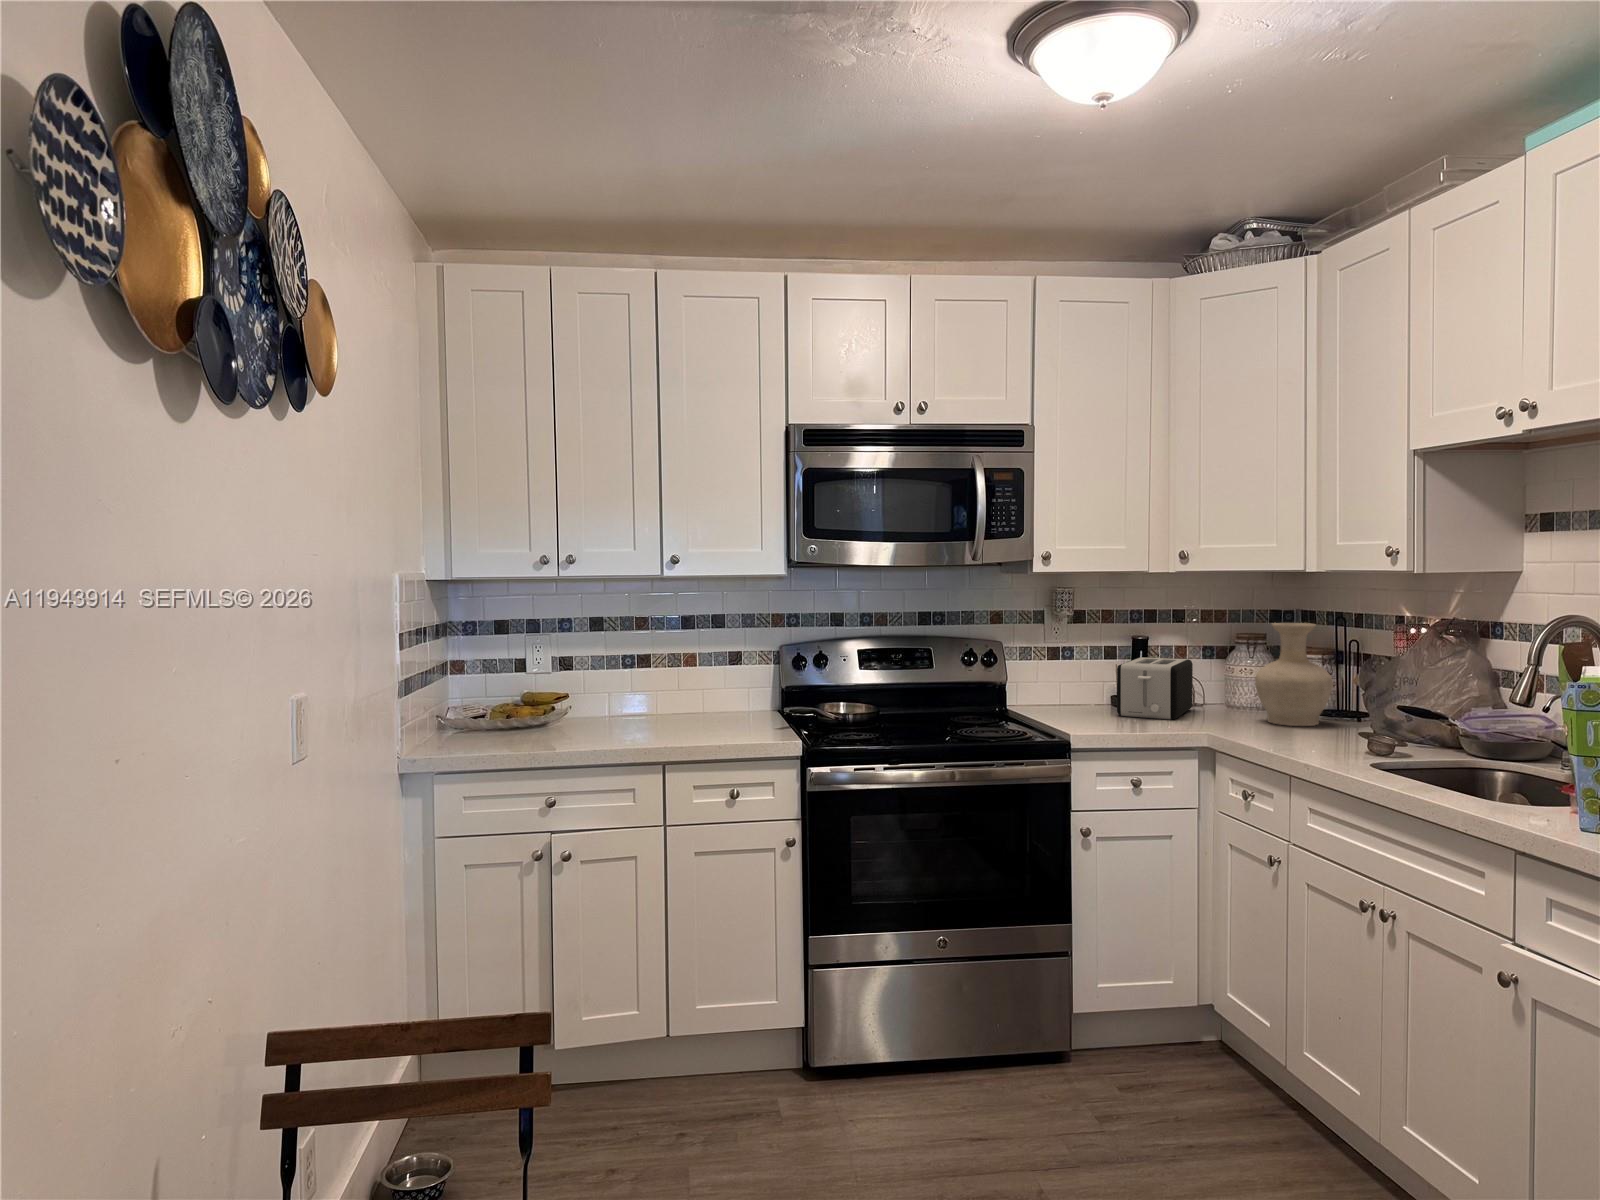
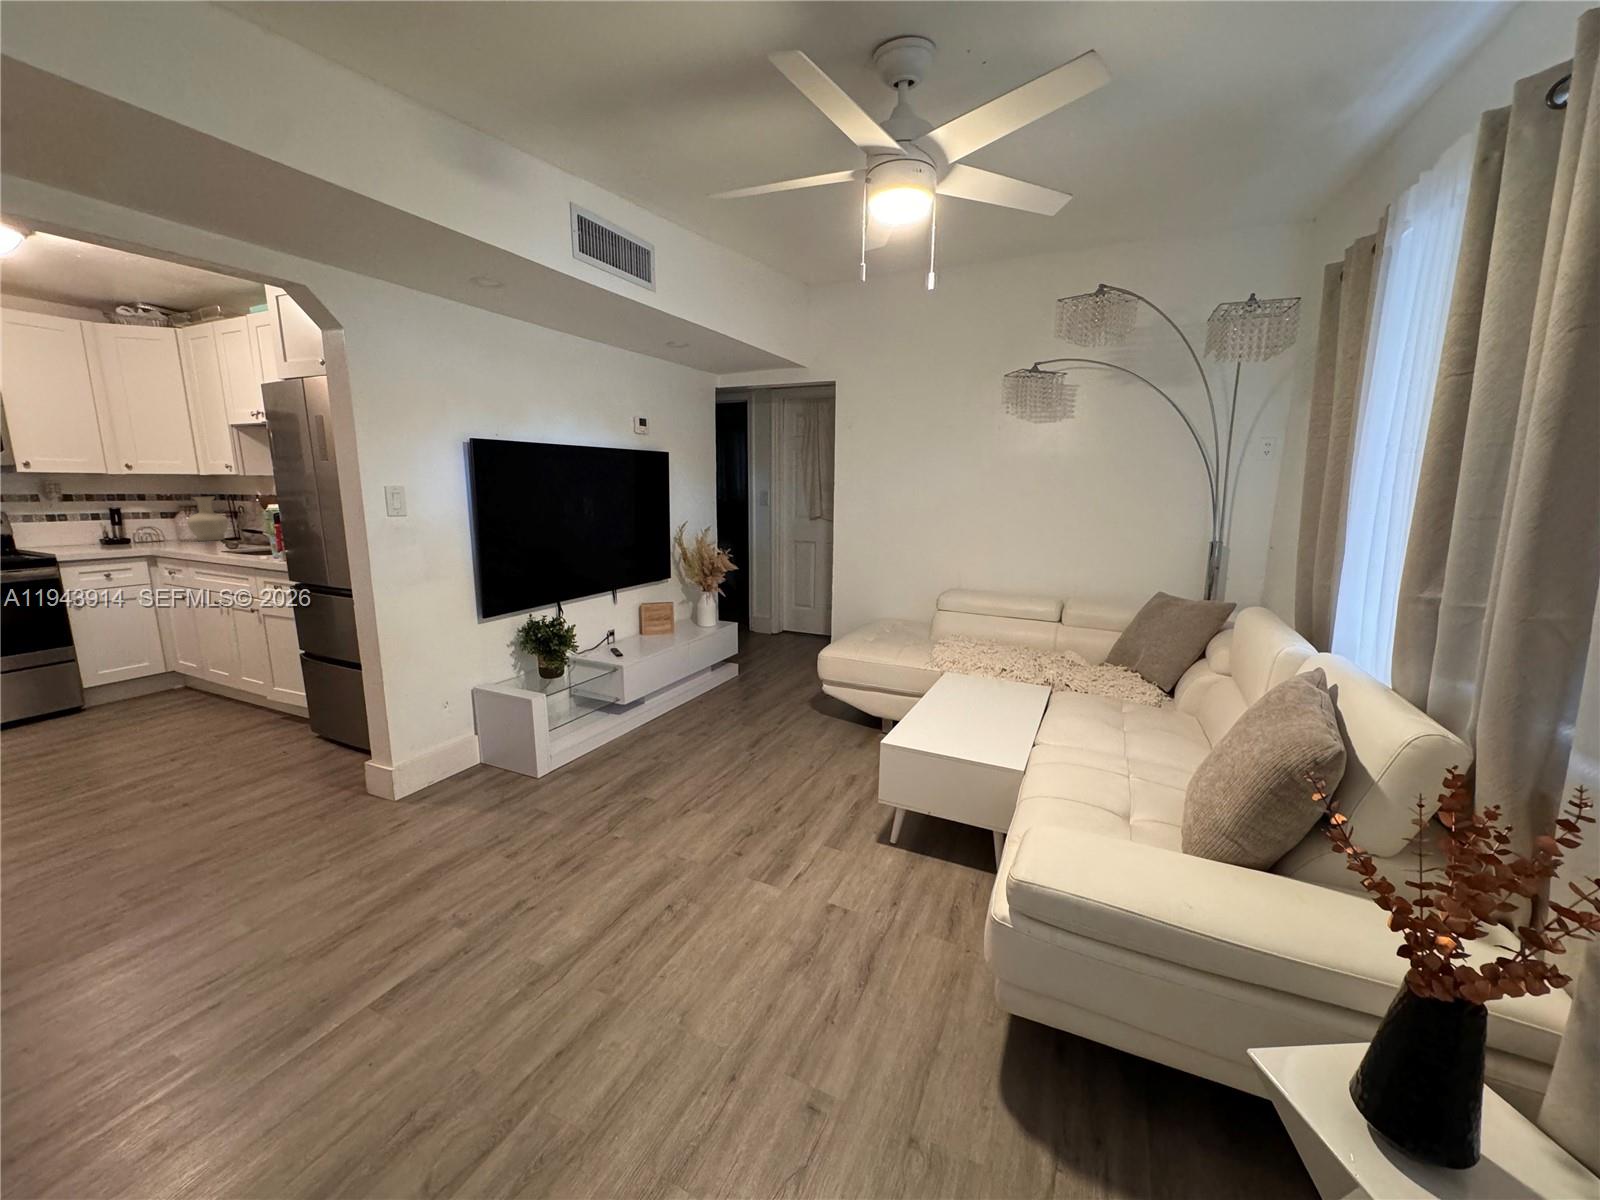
toaster: present [1117,657,1193,720] -> none [99,518,156,546]

